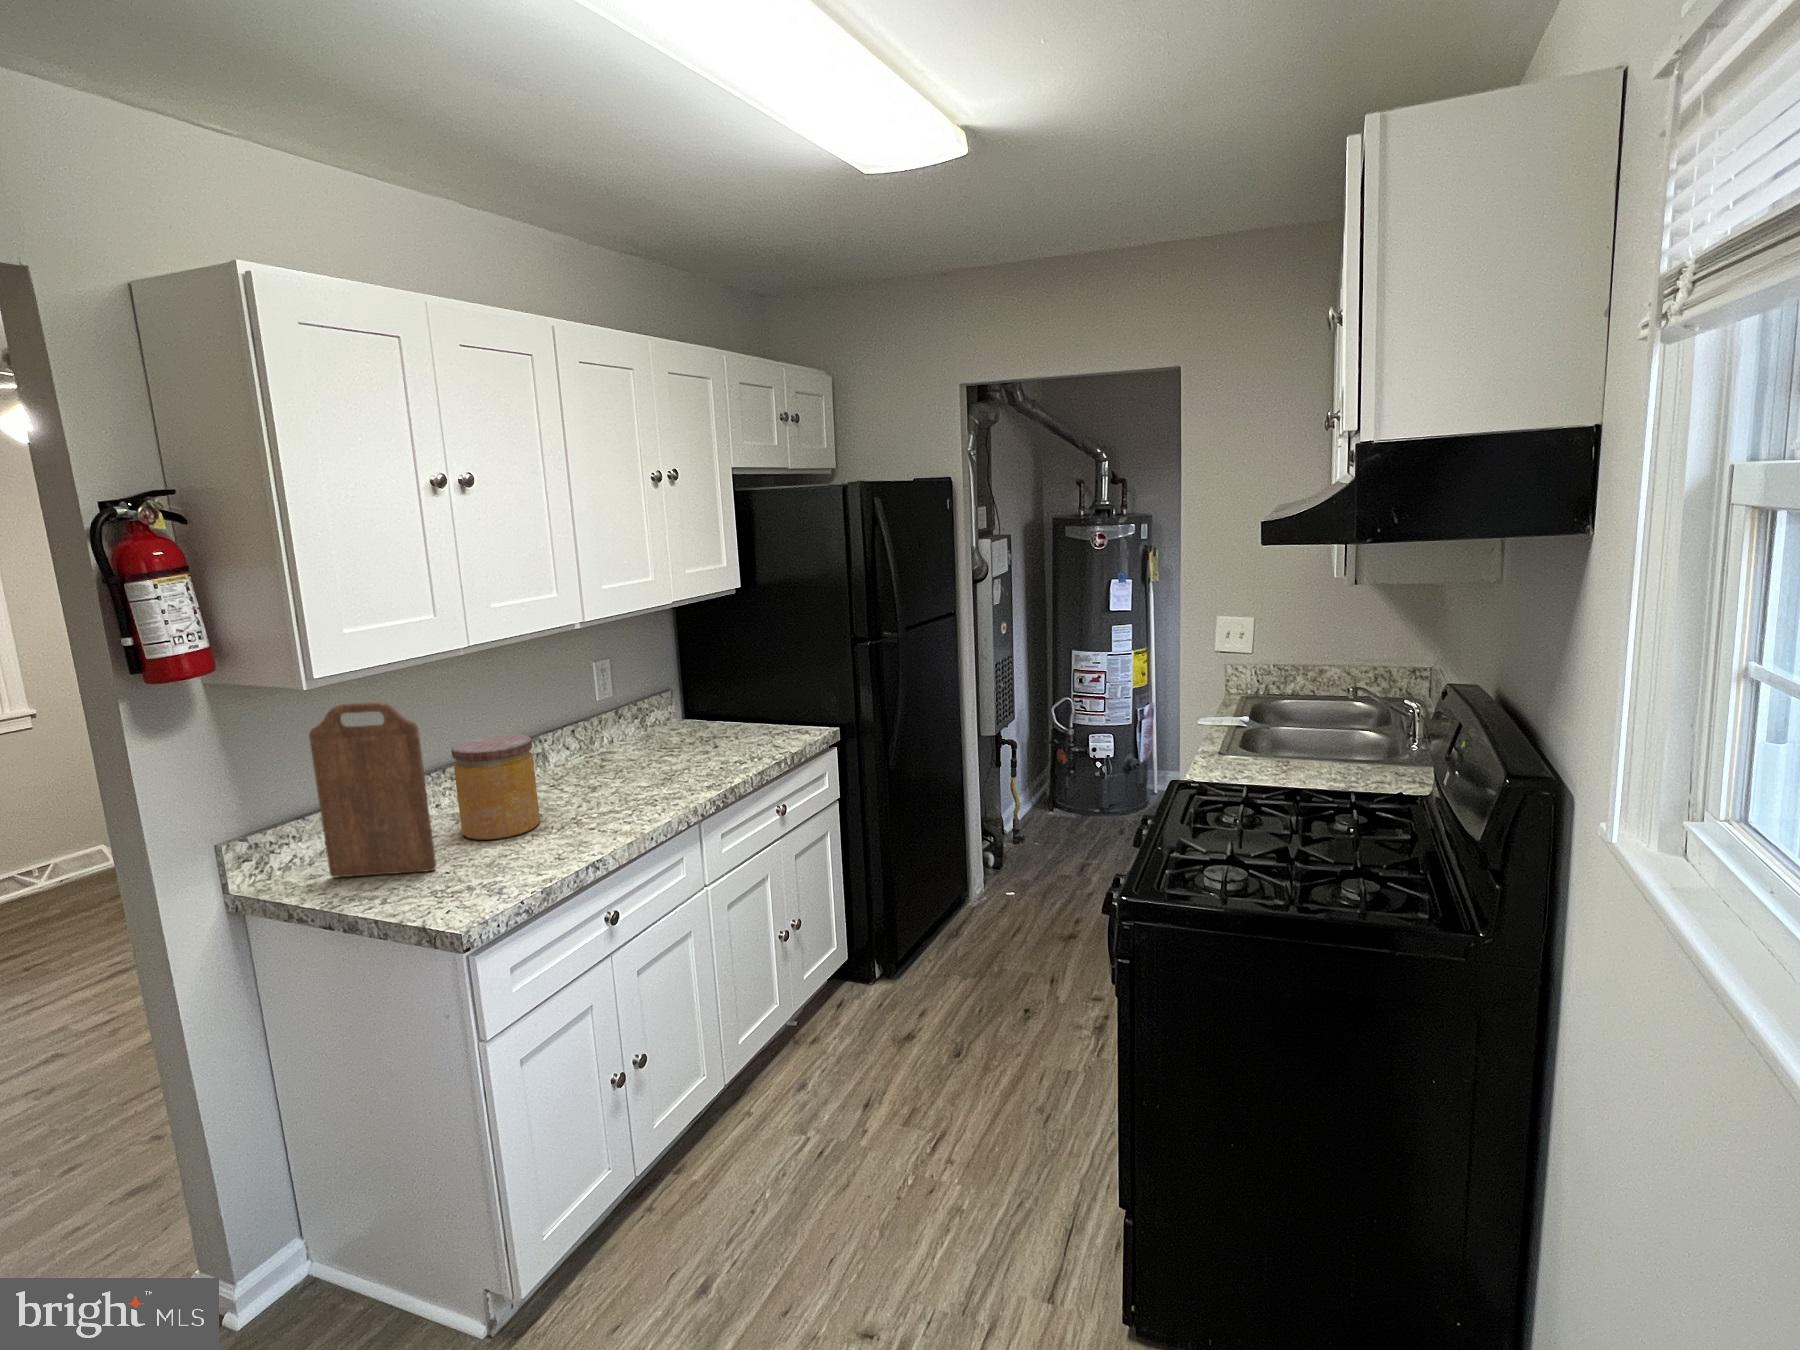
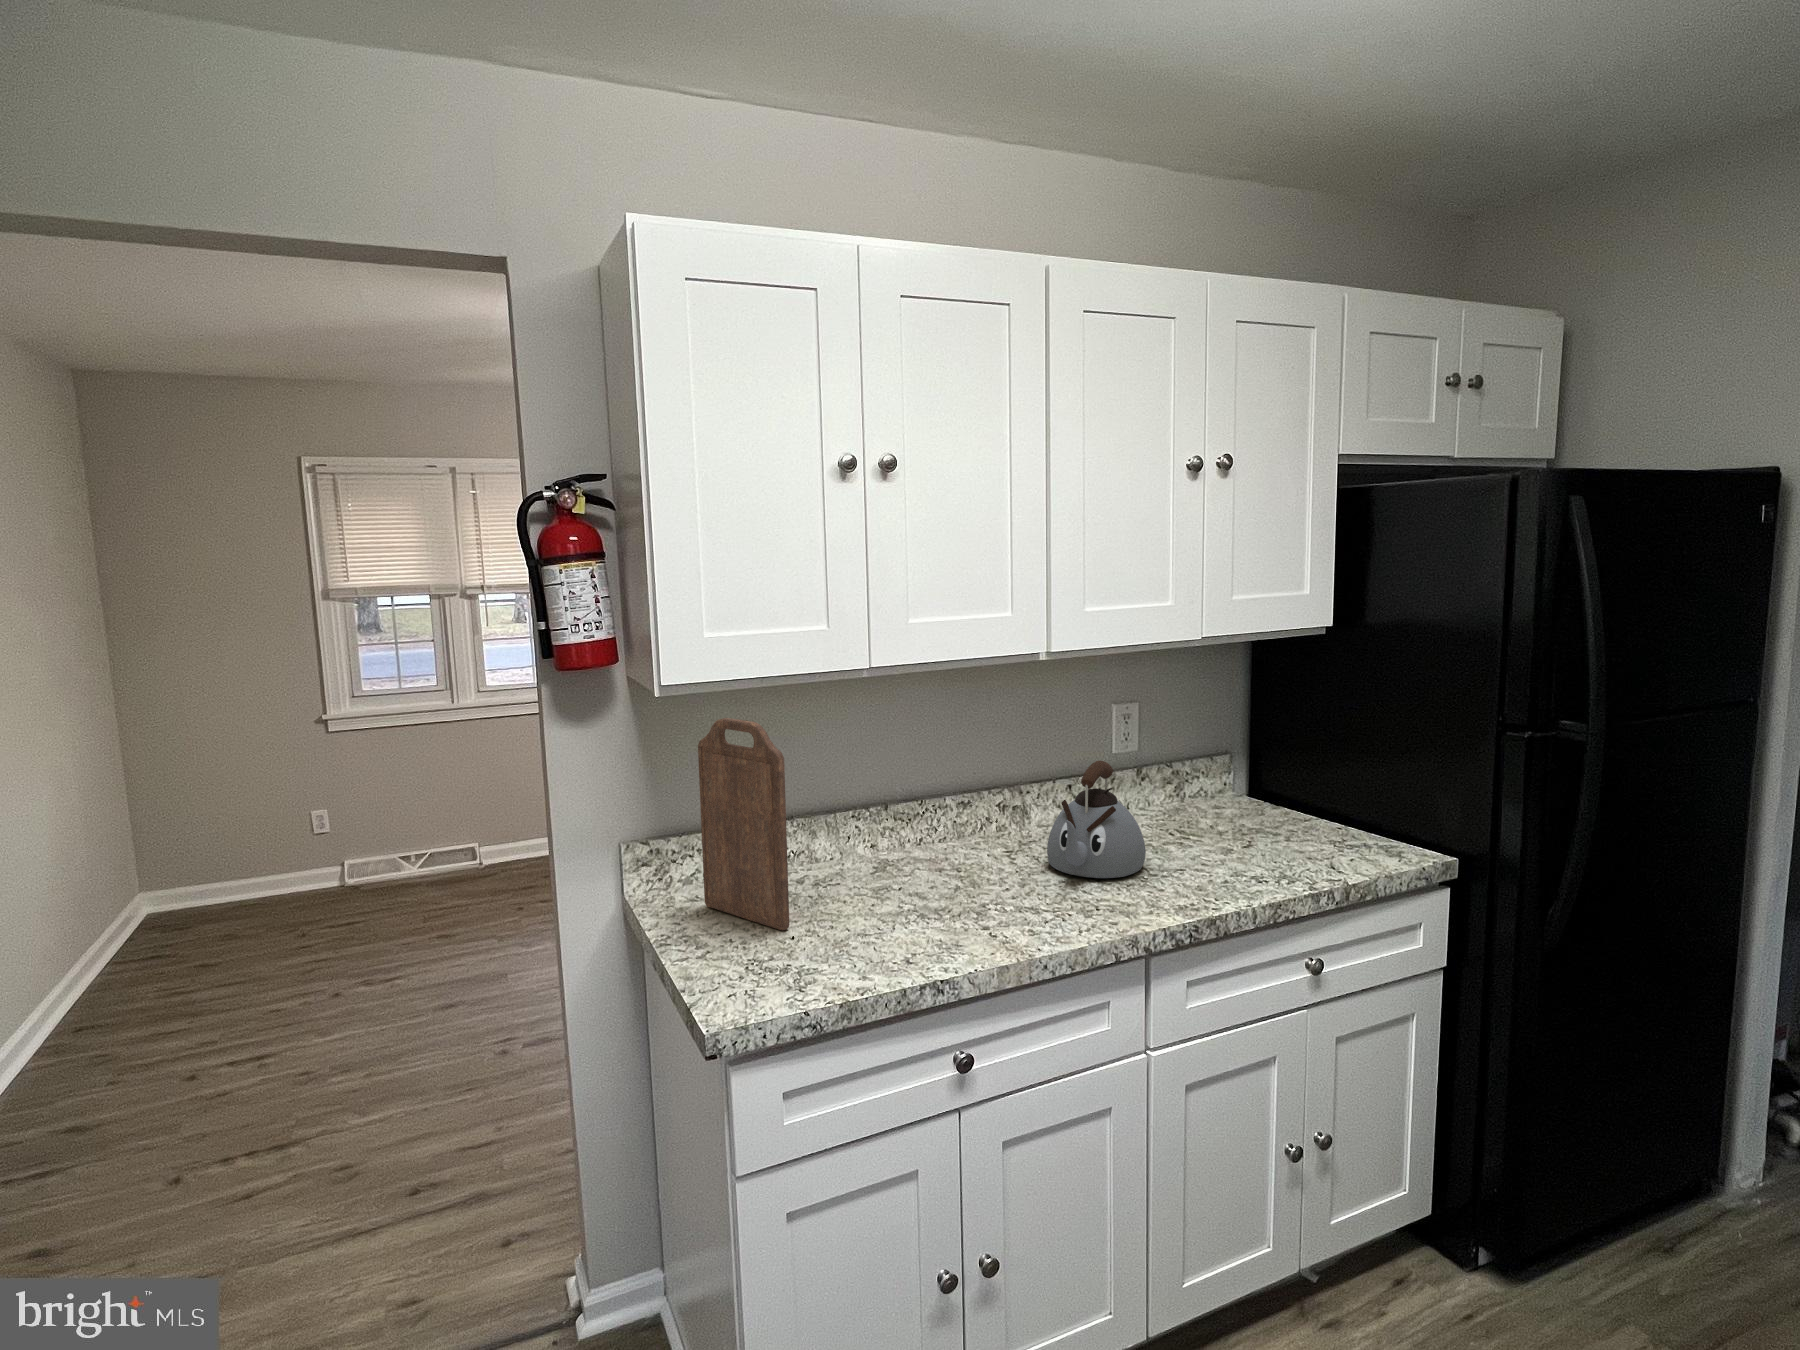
kettle: none [589,700,663,787] -> present [1047,761,1146,878]
jar: present [451,734,540,840] -> none [854,778,947,910]

